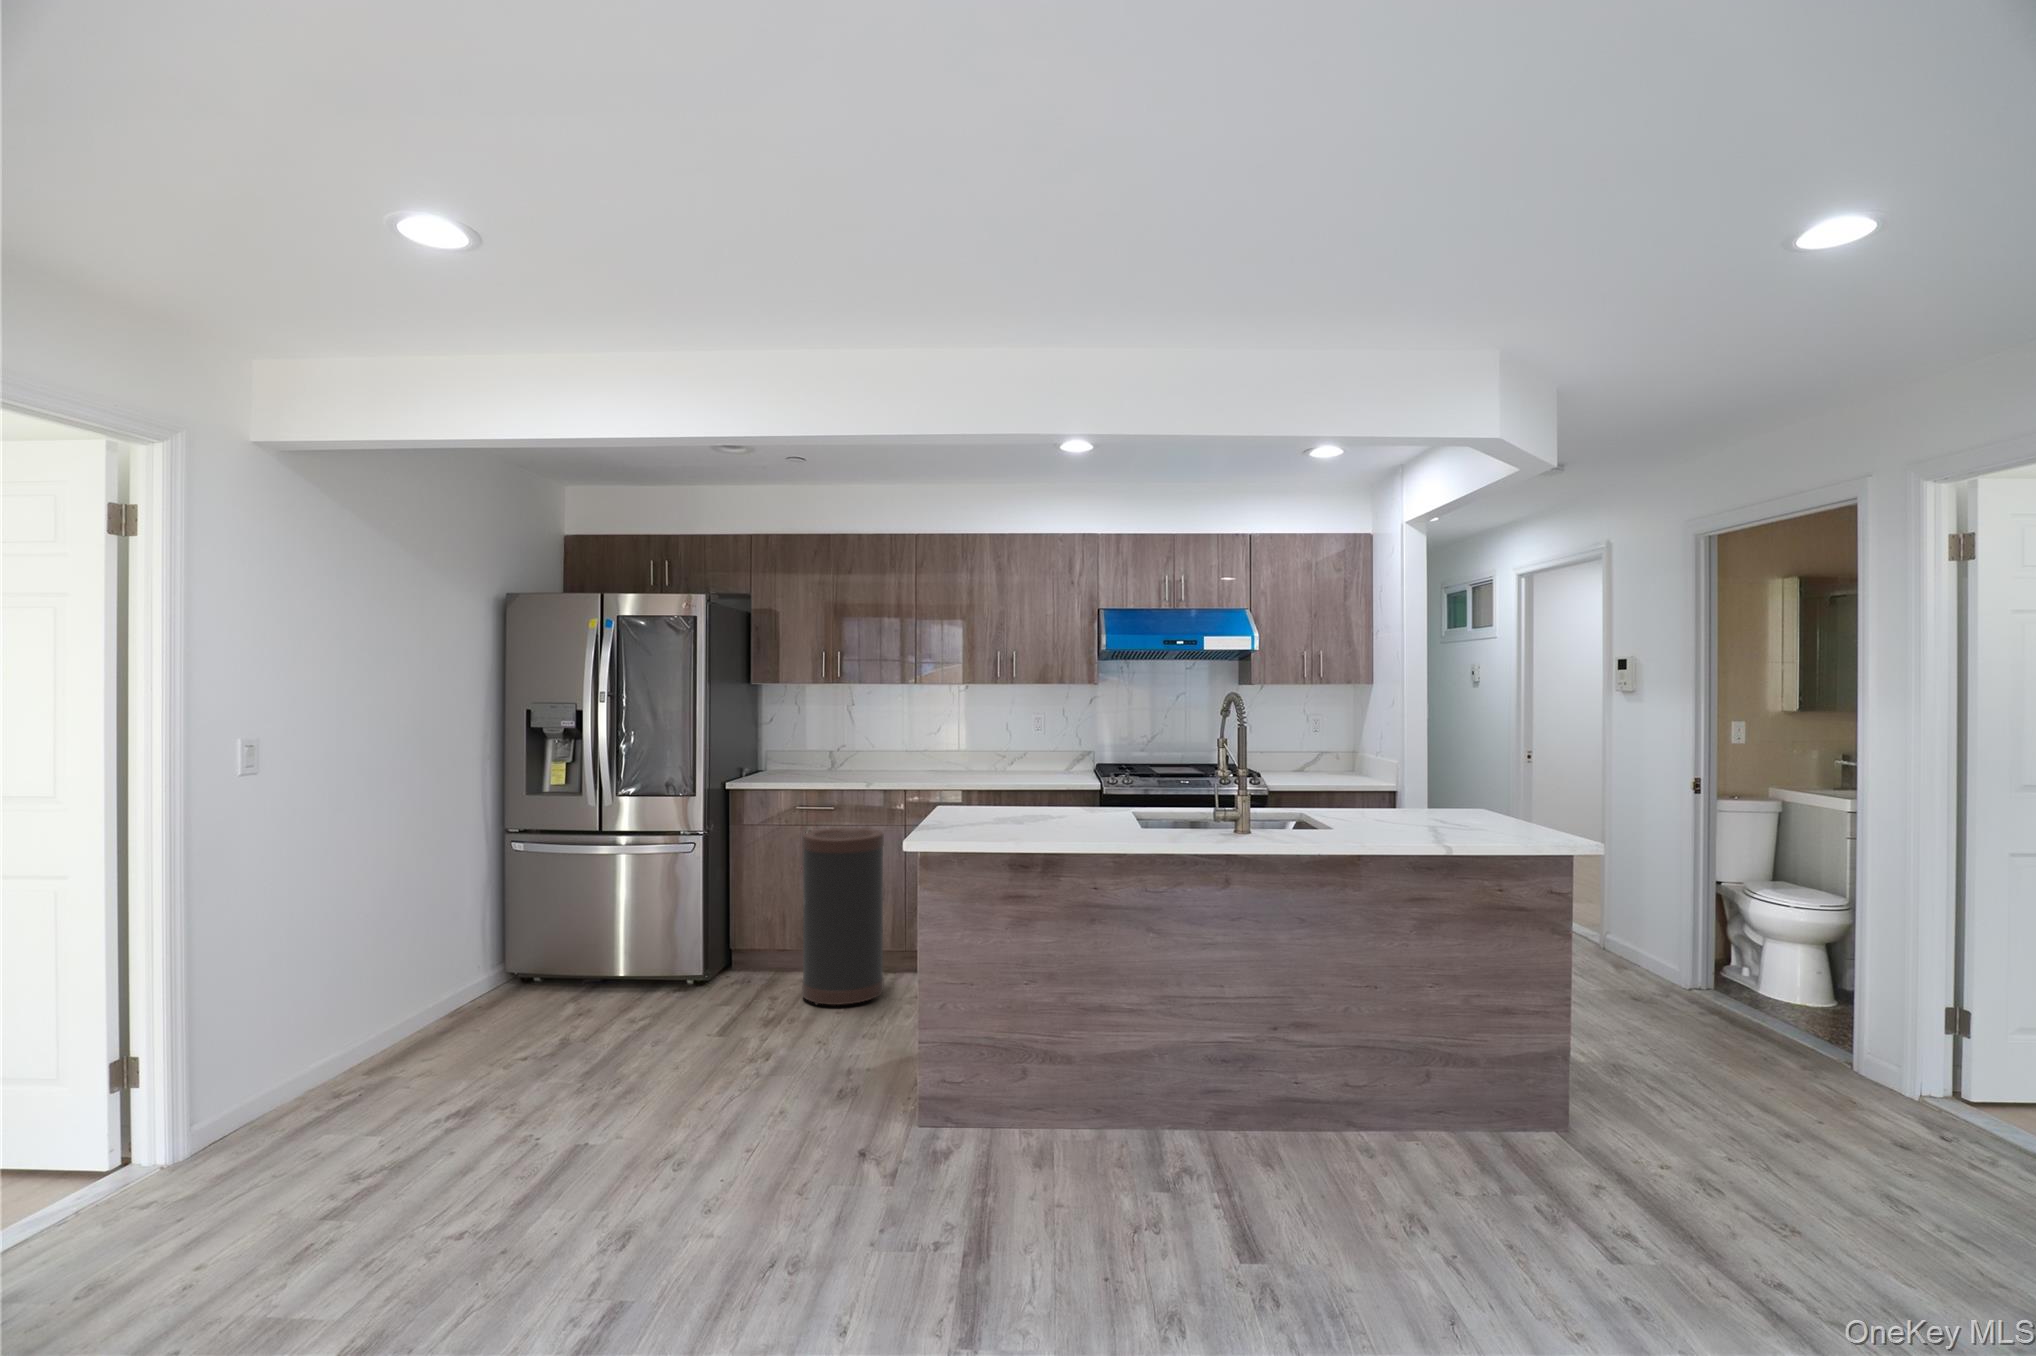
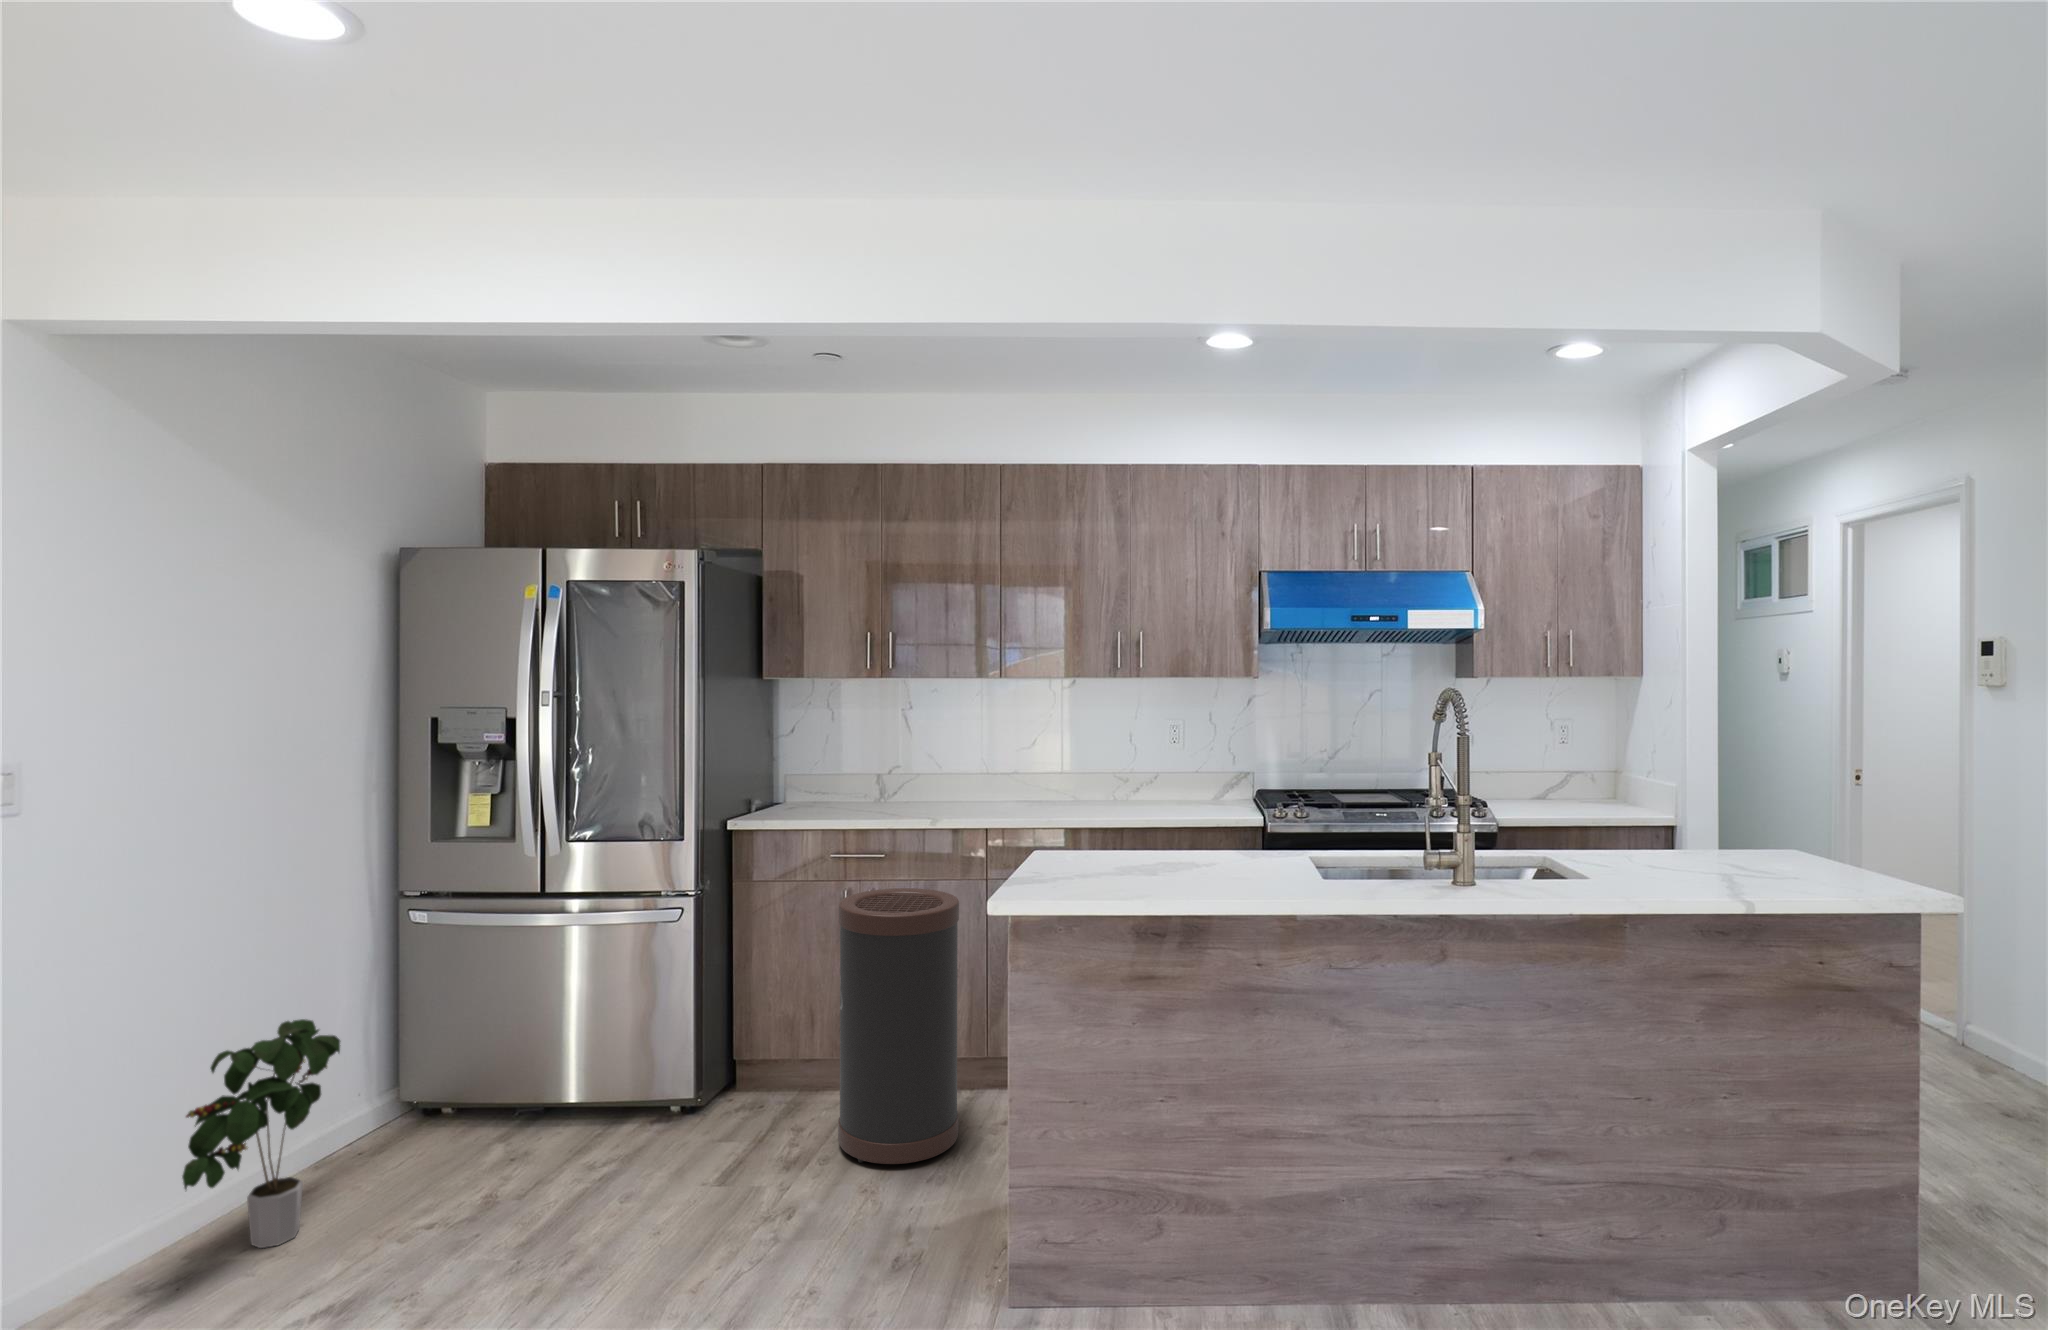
potted plant: none [389,904,474,1045] -> present [182,1019,340,1248]

